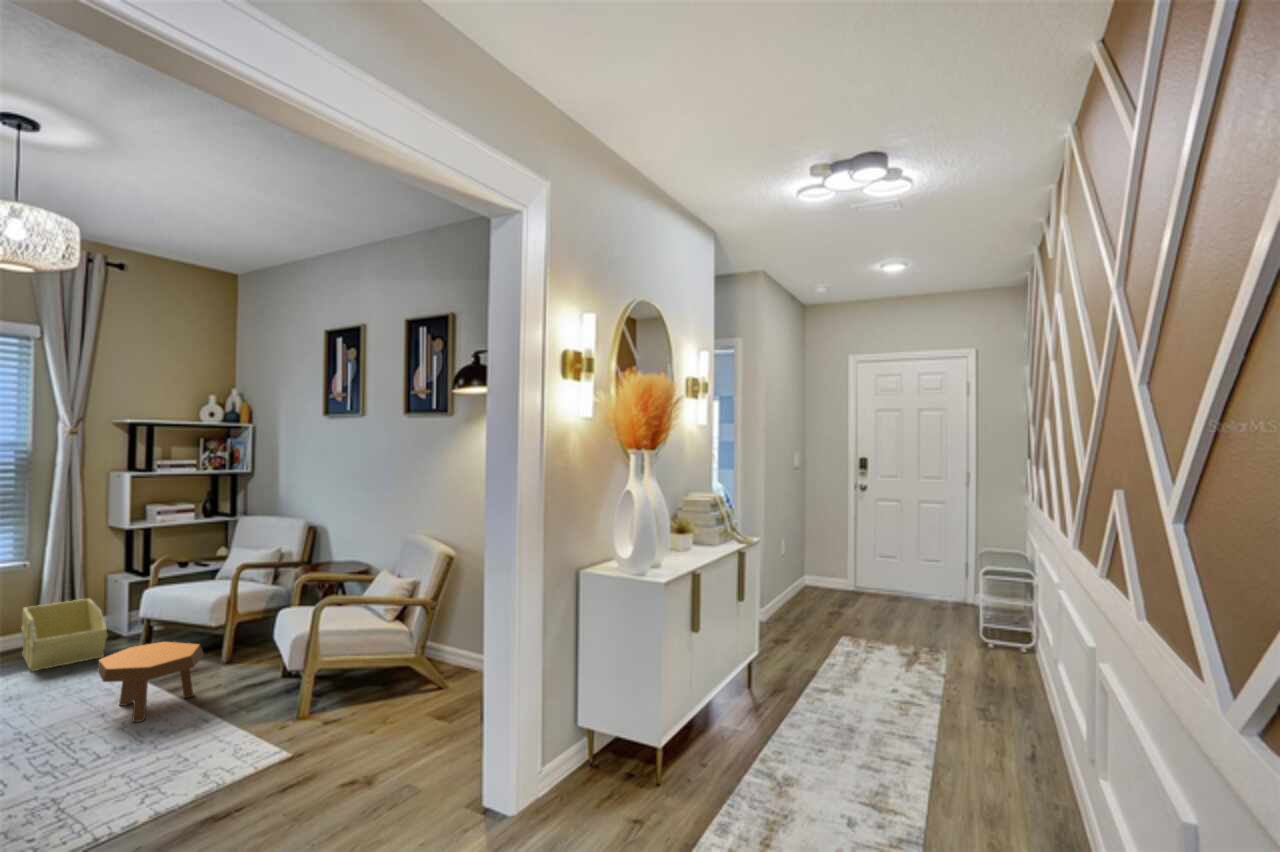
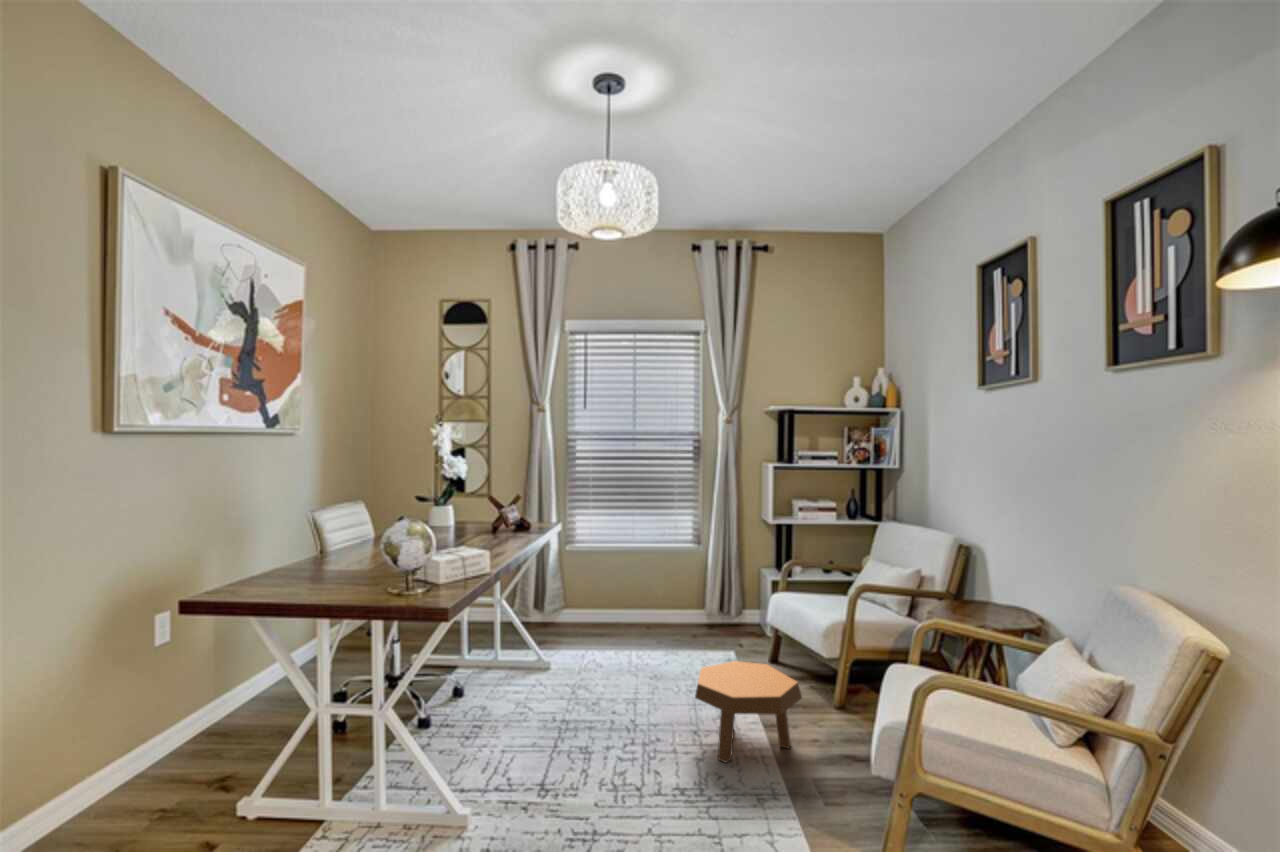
storage bin: present [21,599,108,672] -> none [683,587,743,657]

